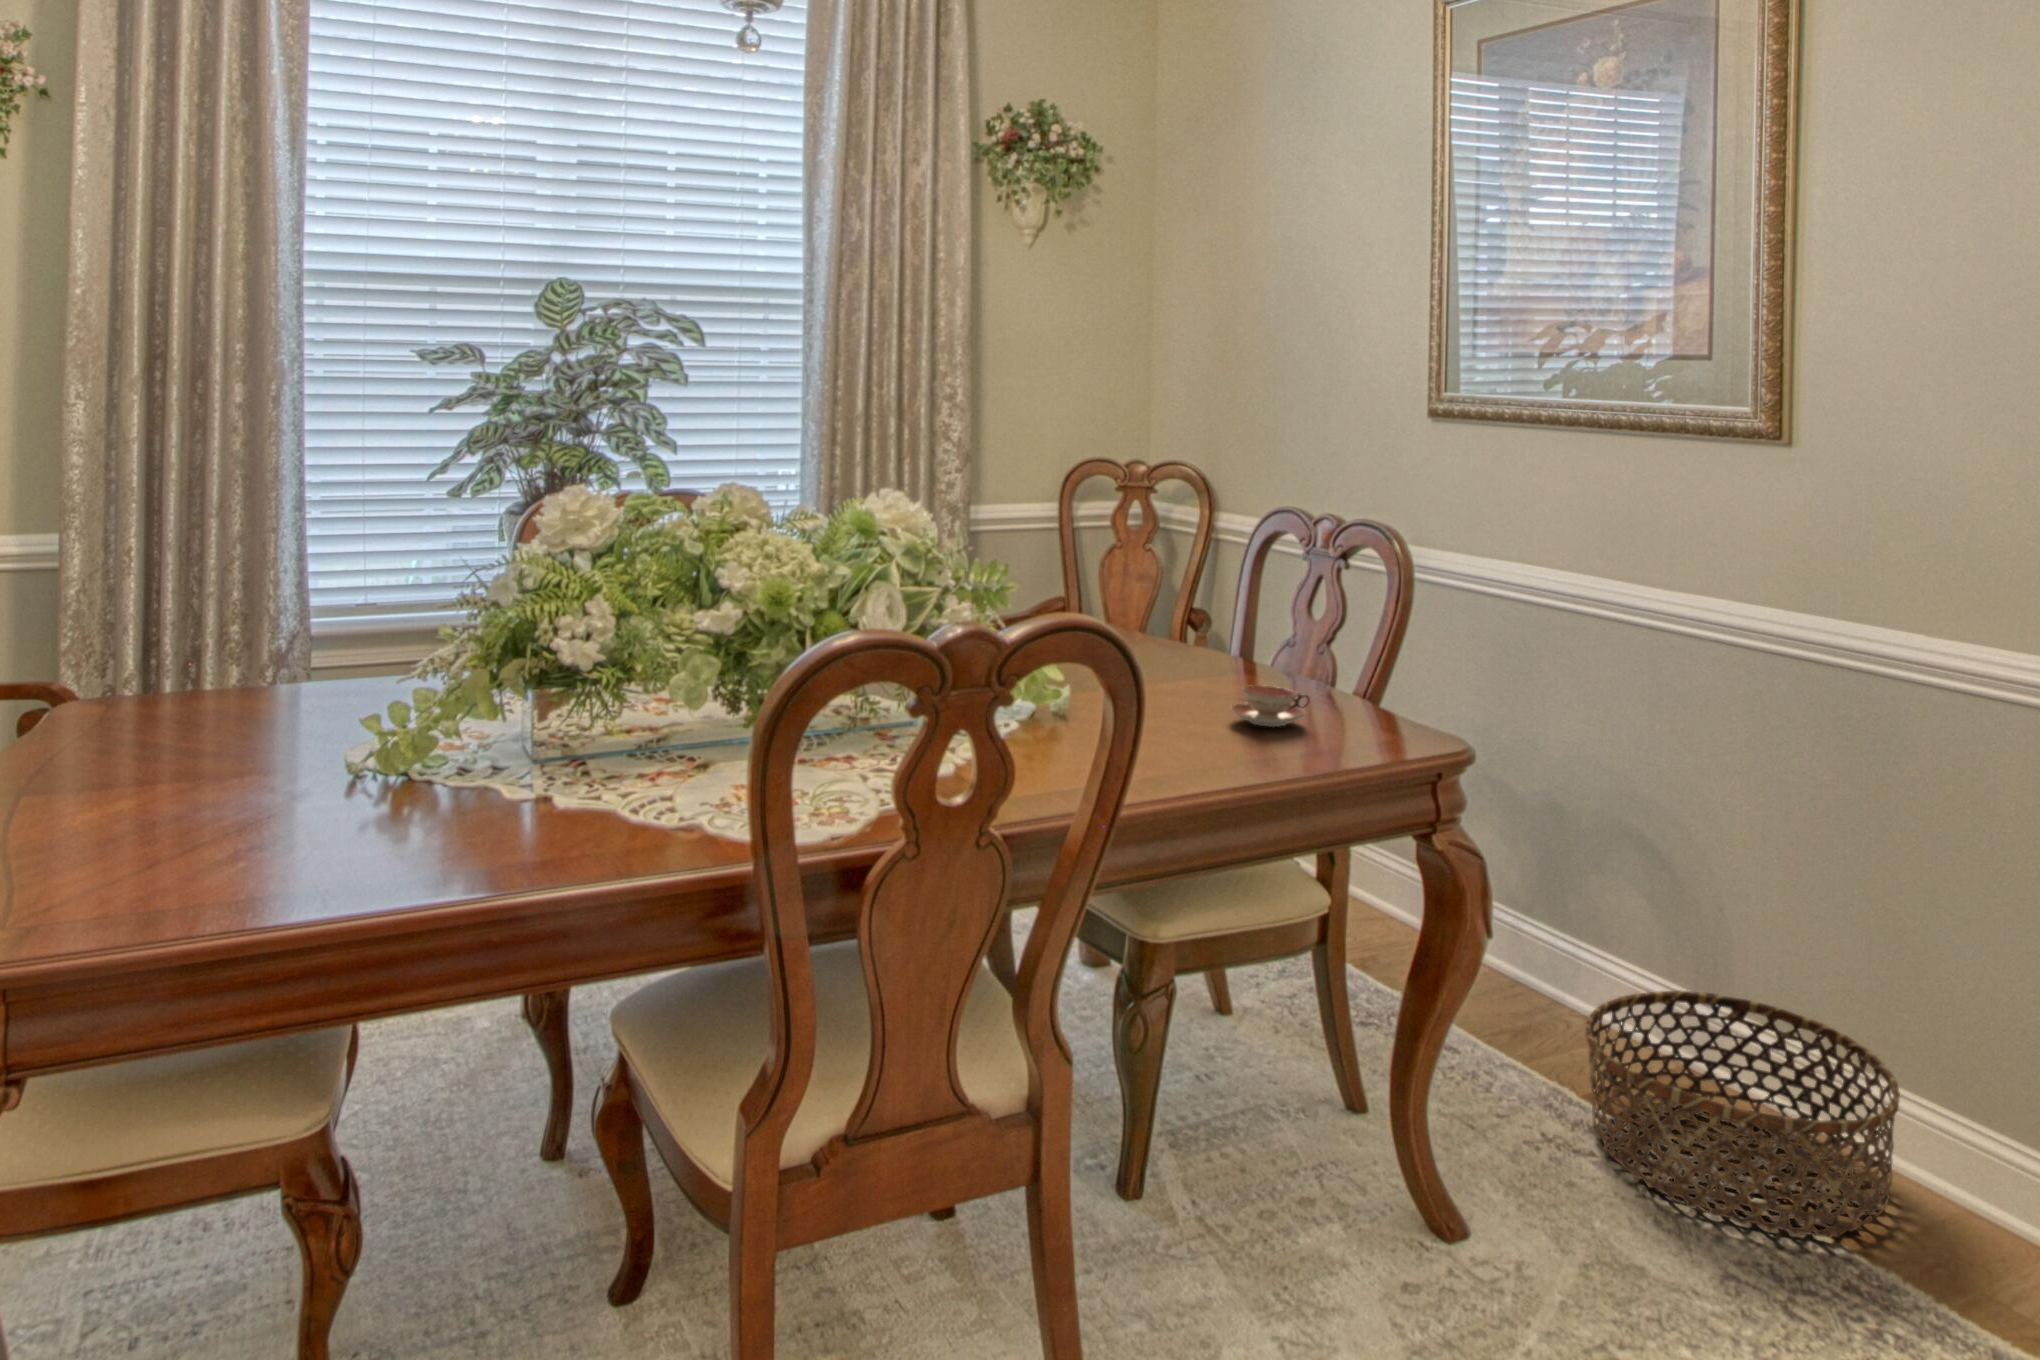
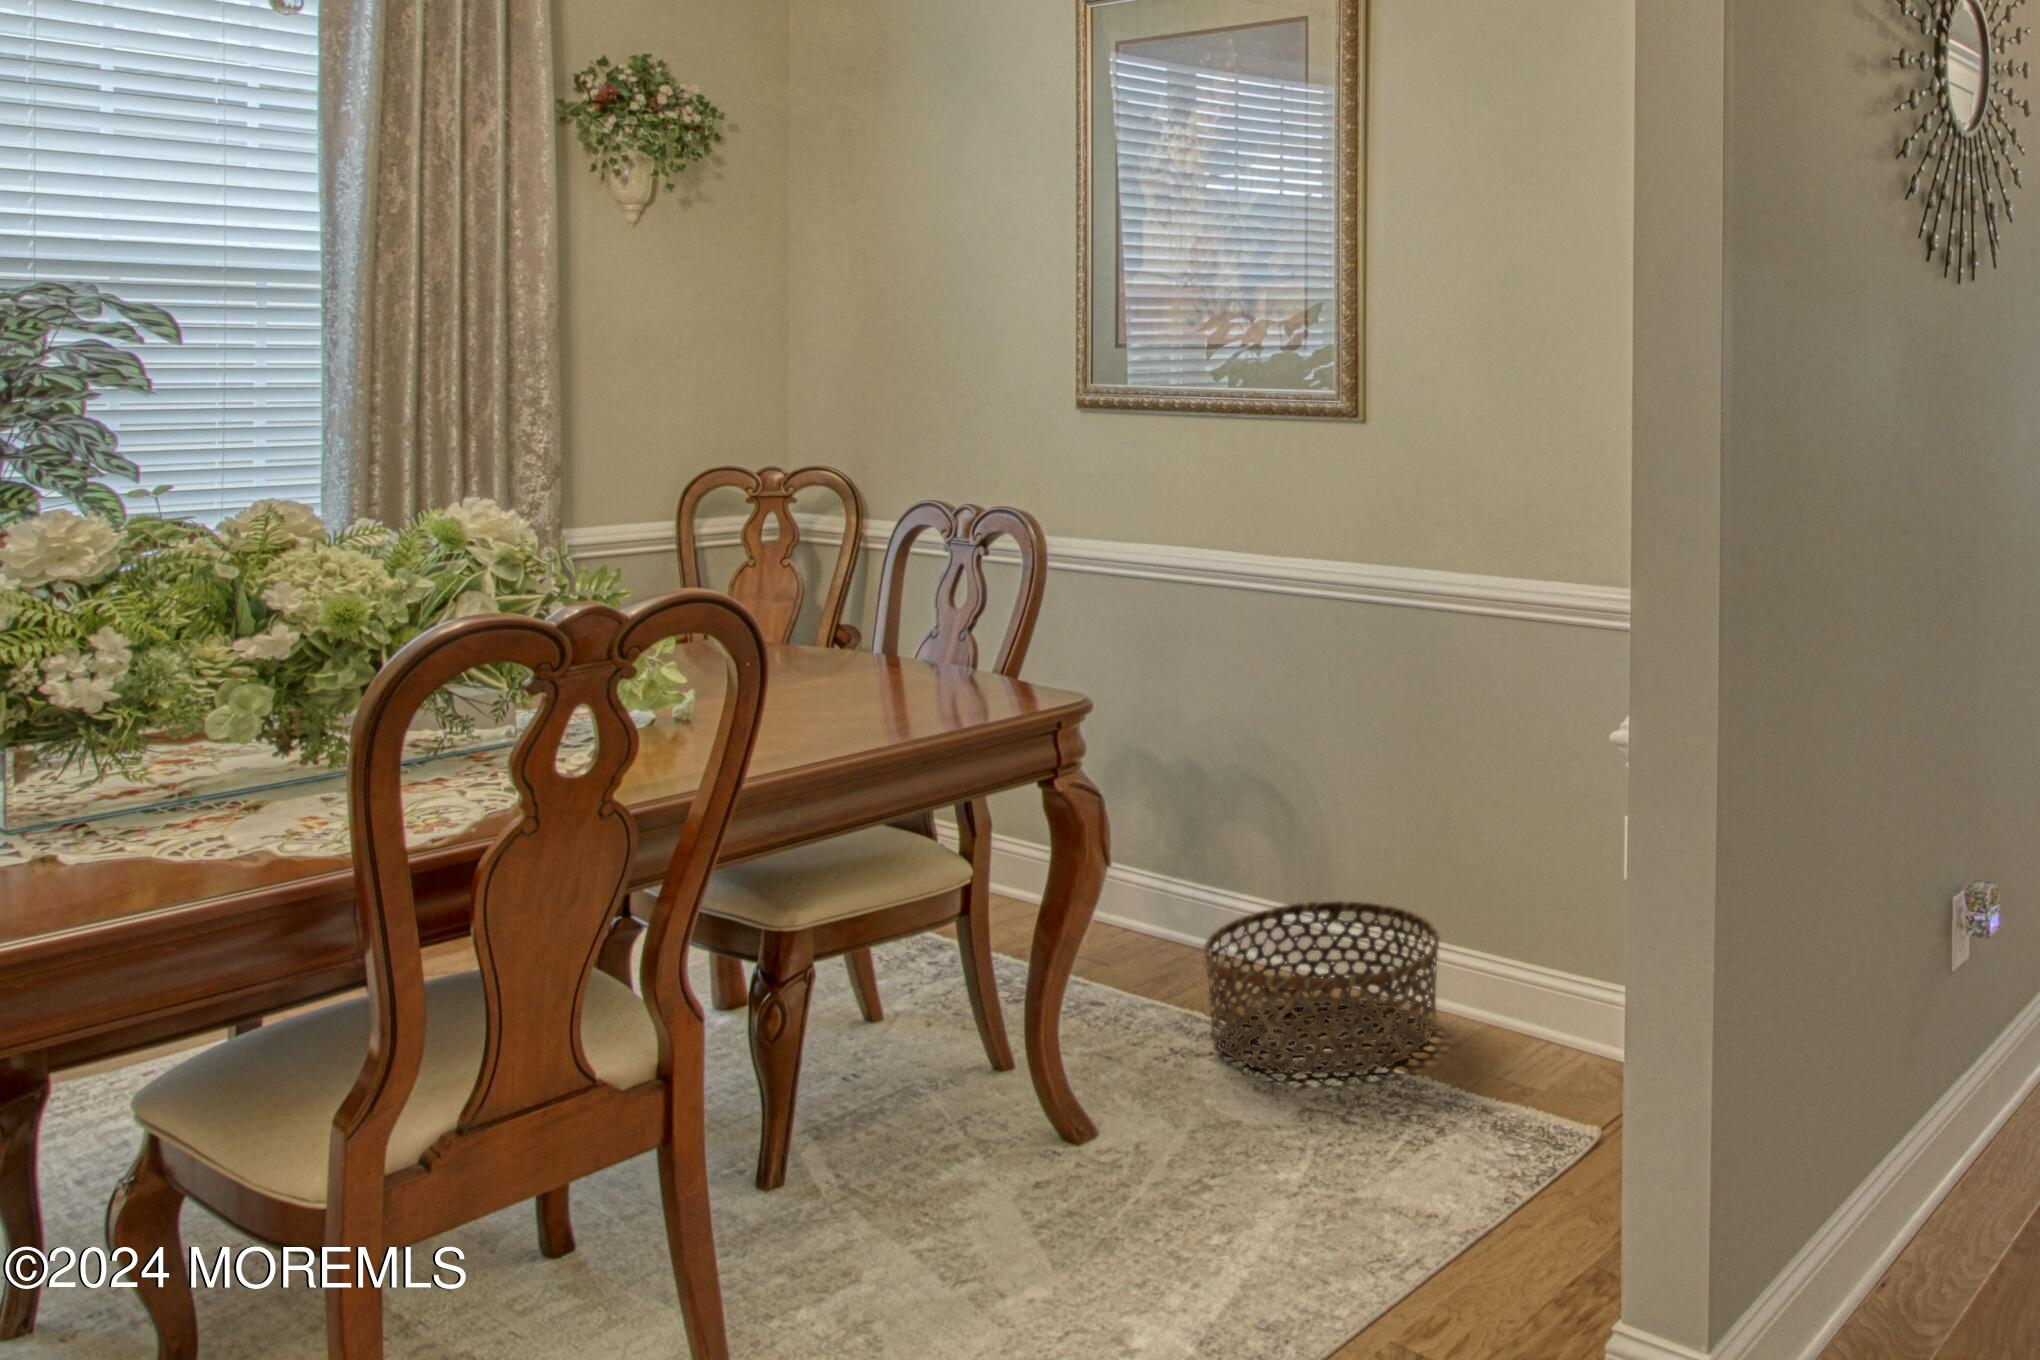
teacup: present [1230,685,1310,727] -> none [861,667,940,704]

